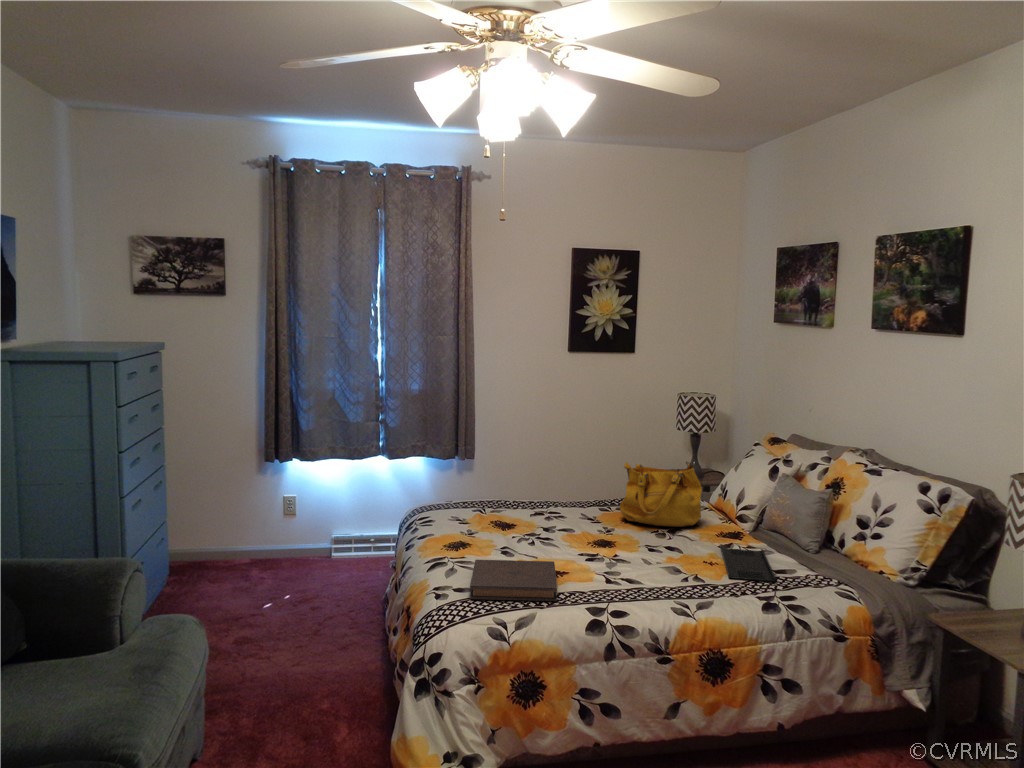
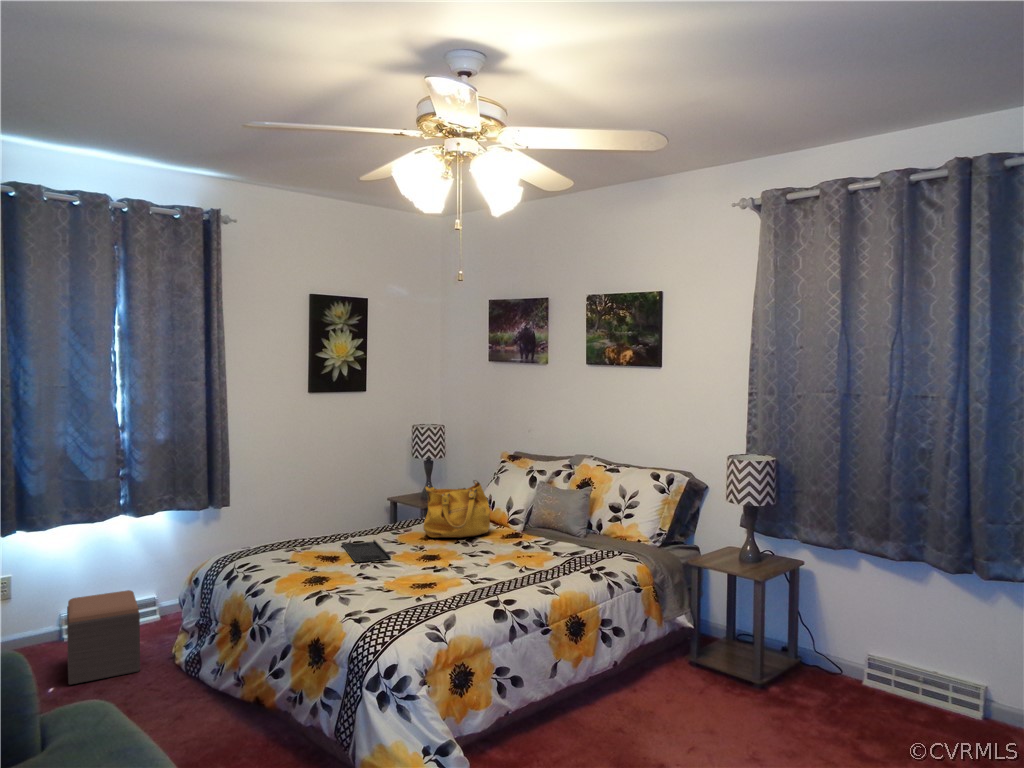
footstool: none [305,520,372,595] -> present [67,590,140,685]
tray: present [721,546,776,582] -> present [342,540,391,563]
book: present [470,560,557,601] -> none [361,575,459,617]

